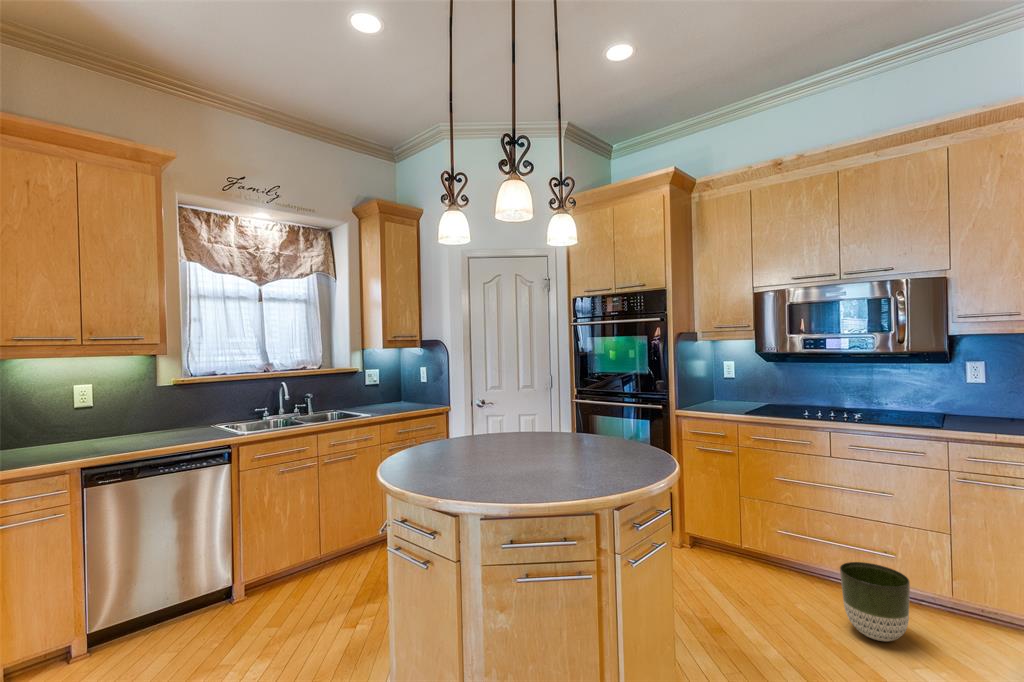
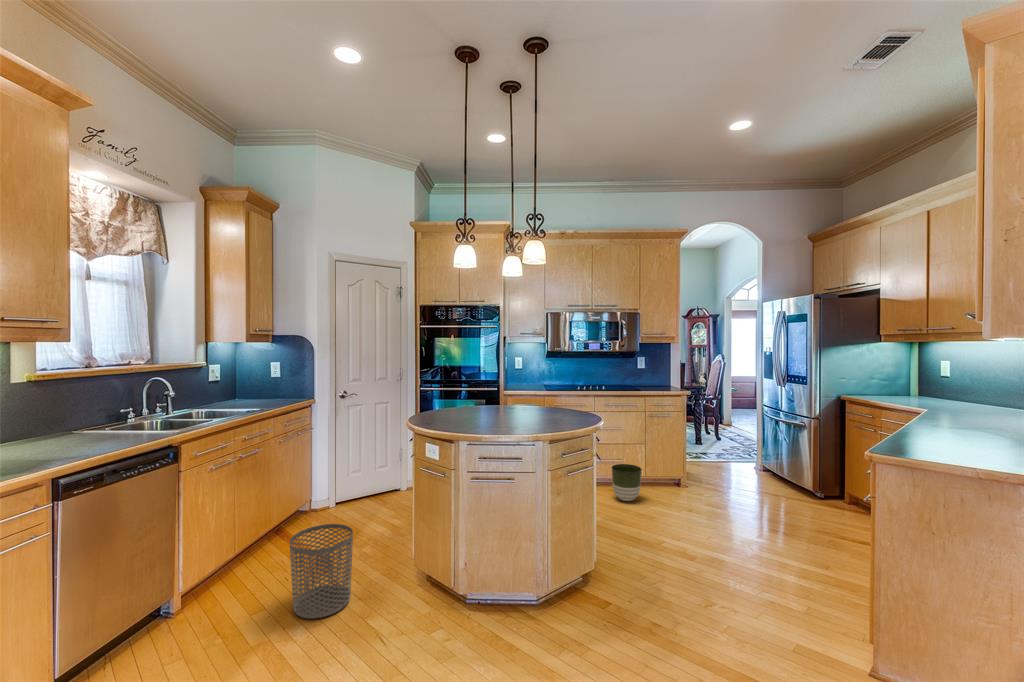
waste bin: none [297,538,364,639] -> present [290,524,353,619]

